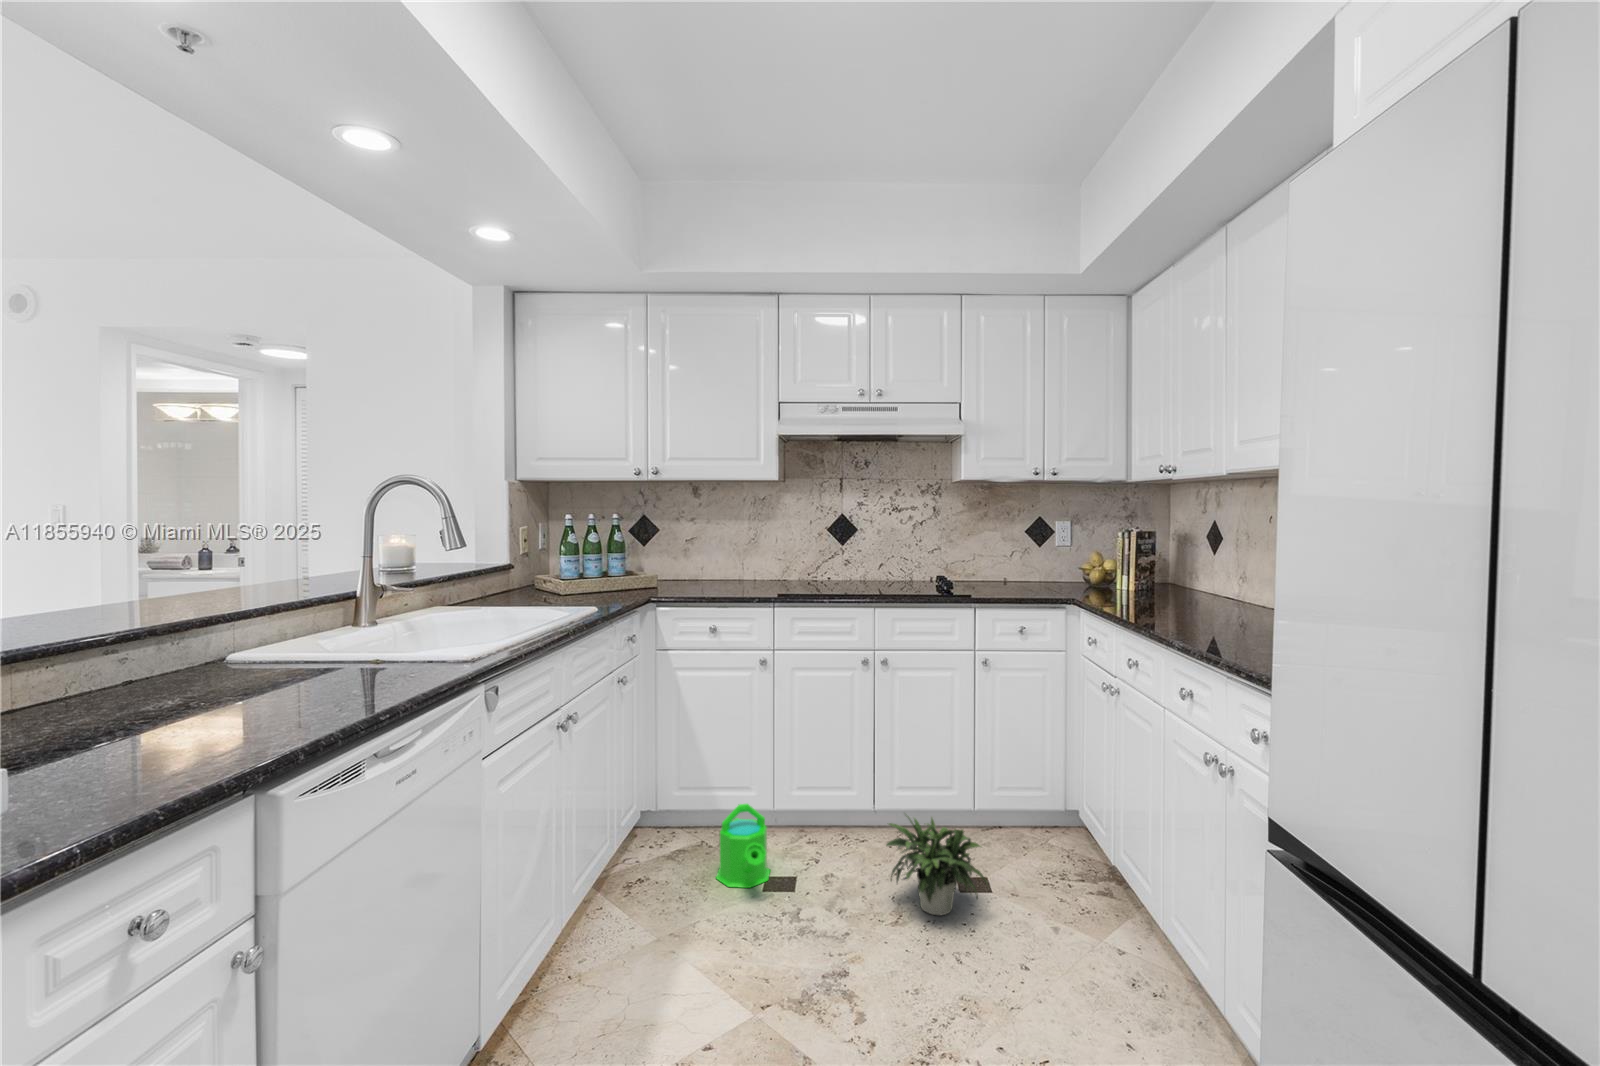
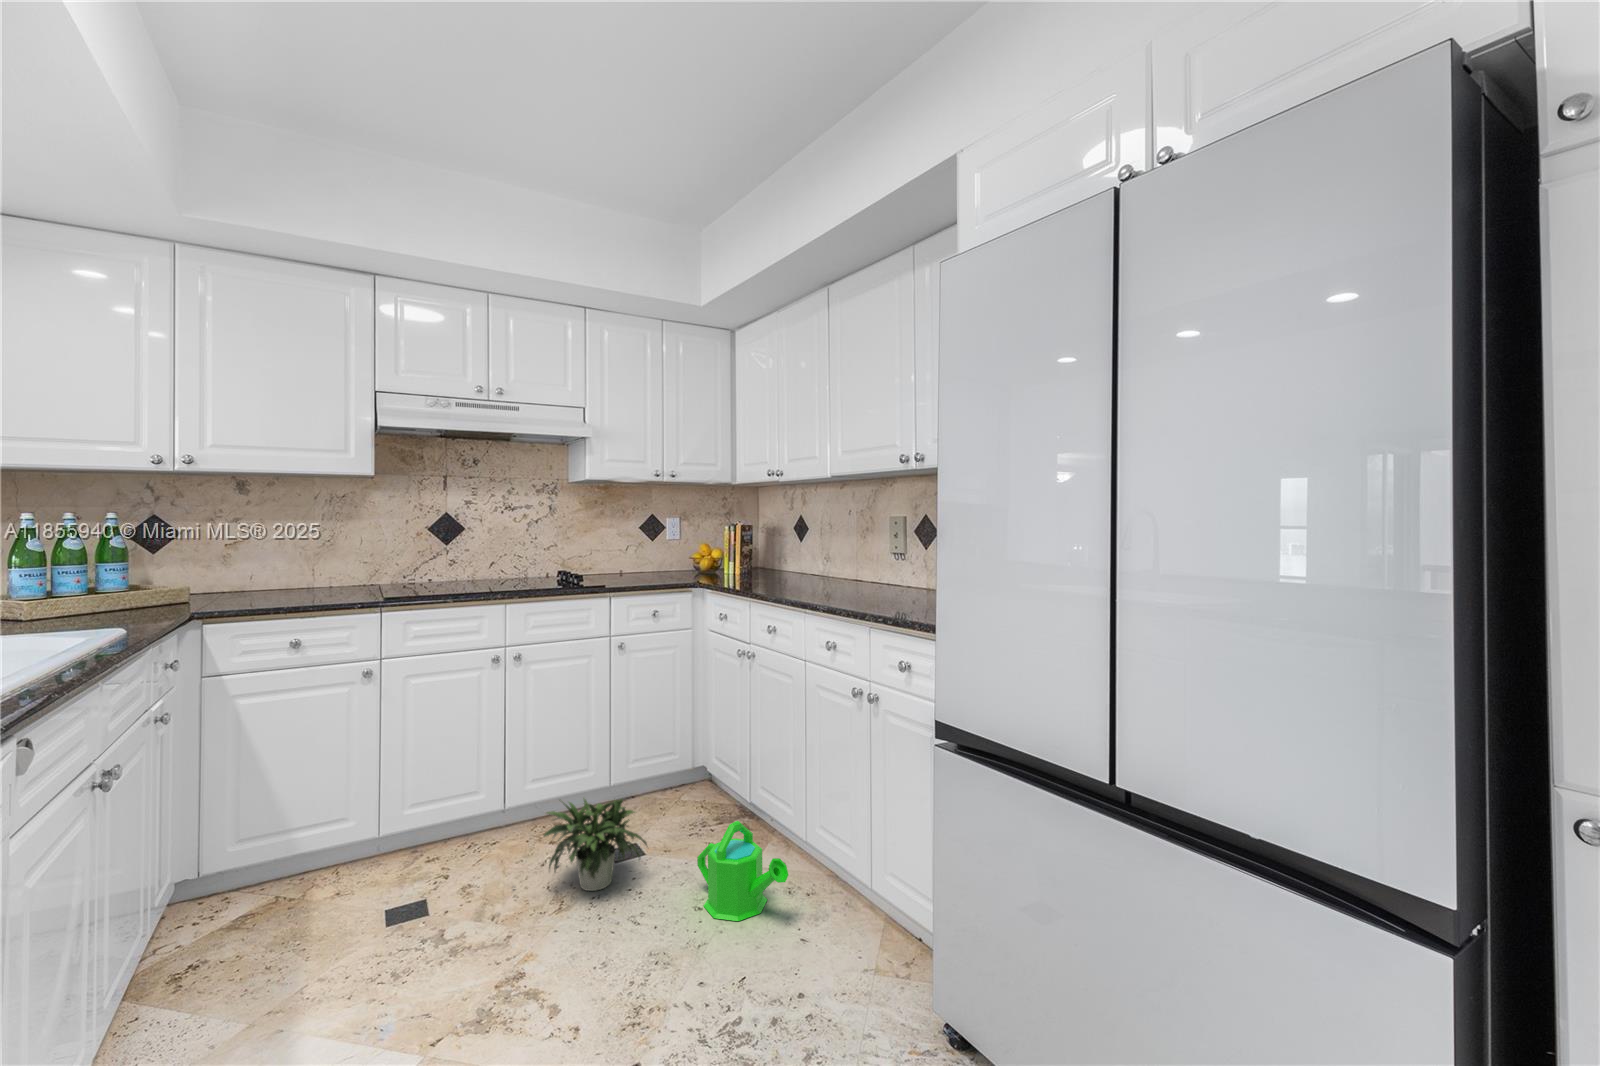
watering can: present [716,804,770,888] -> present [697,821,788,921]

